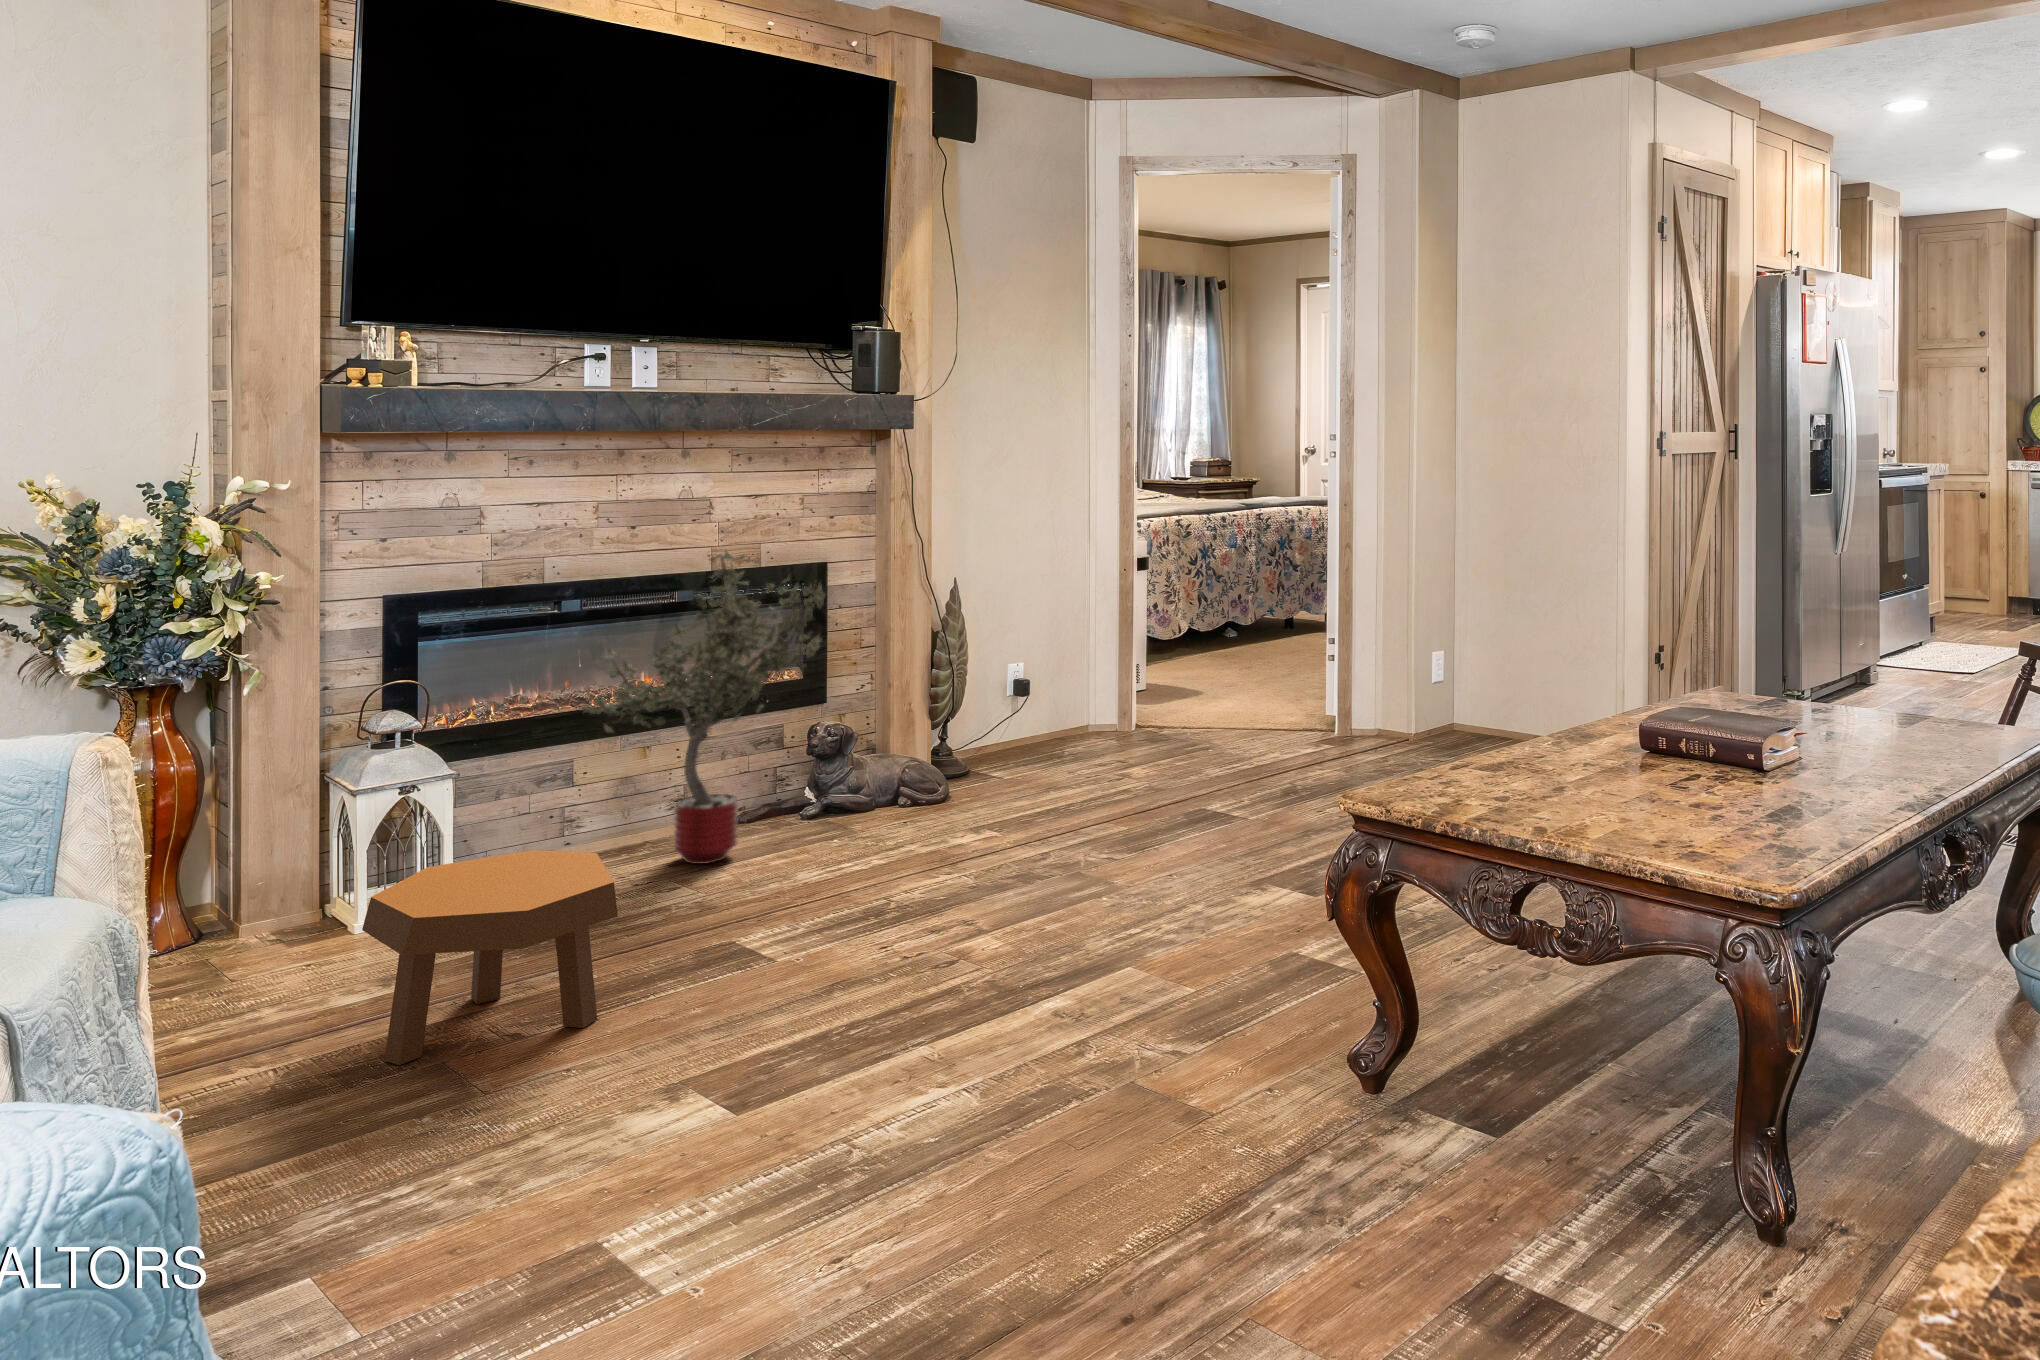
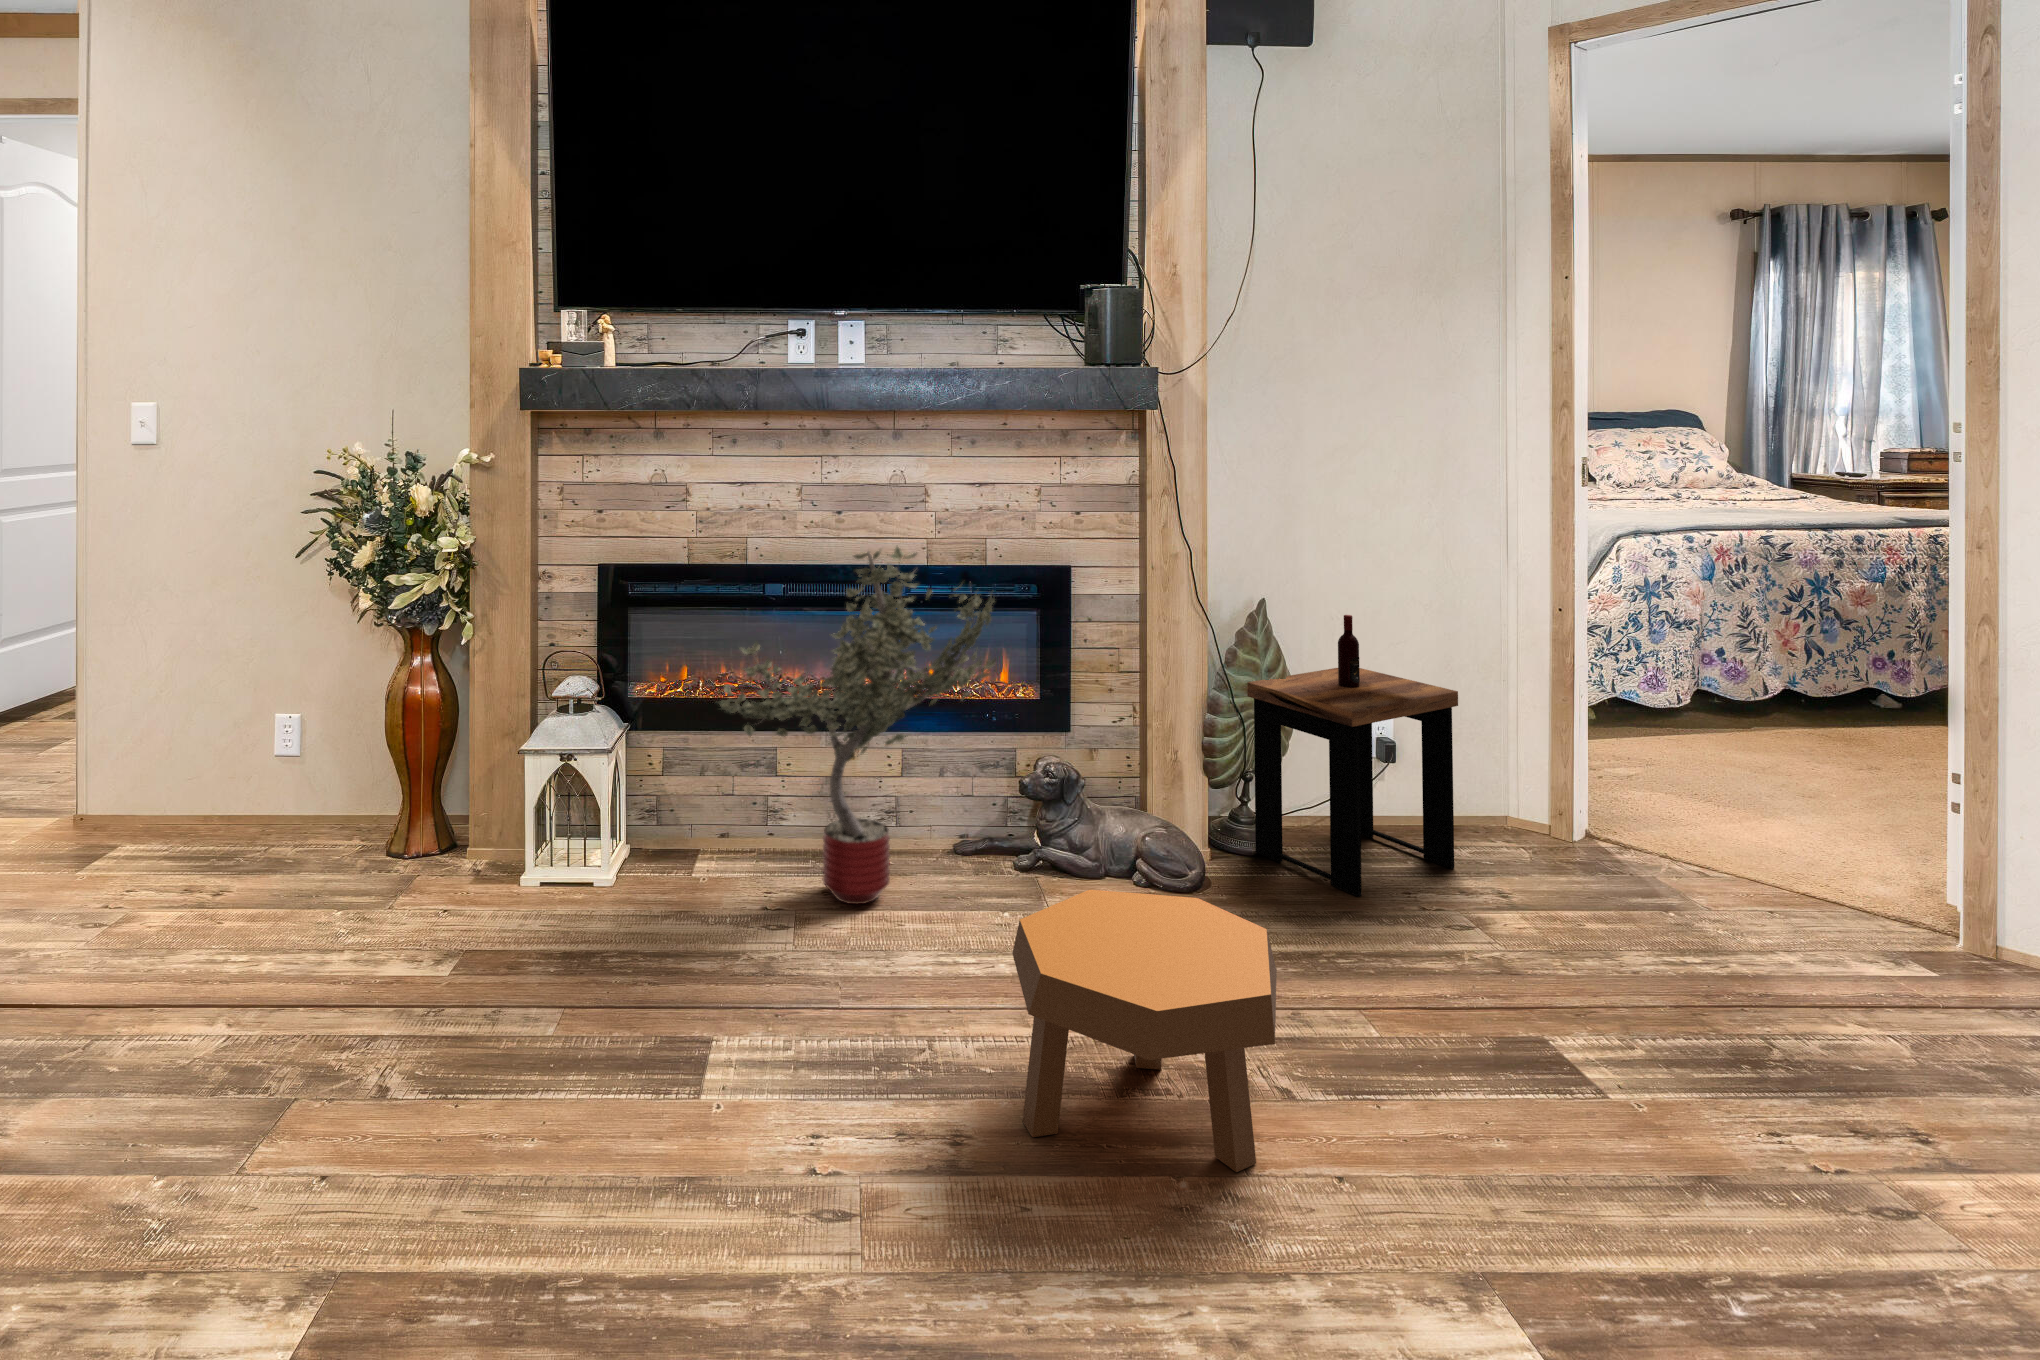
side table: none [957,583,1088,779] -> present [1247,615,1458,897]
footstool: present [362,850,618,1065] -> present [1012,890,1277,1172]

